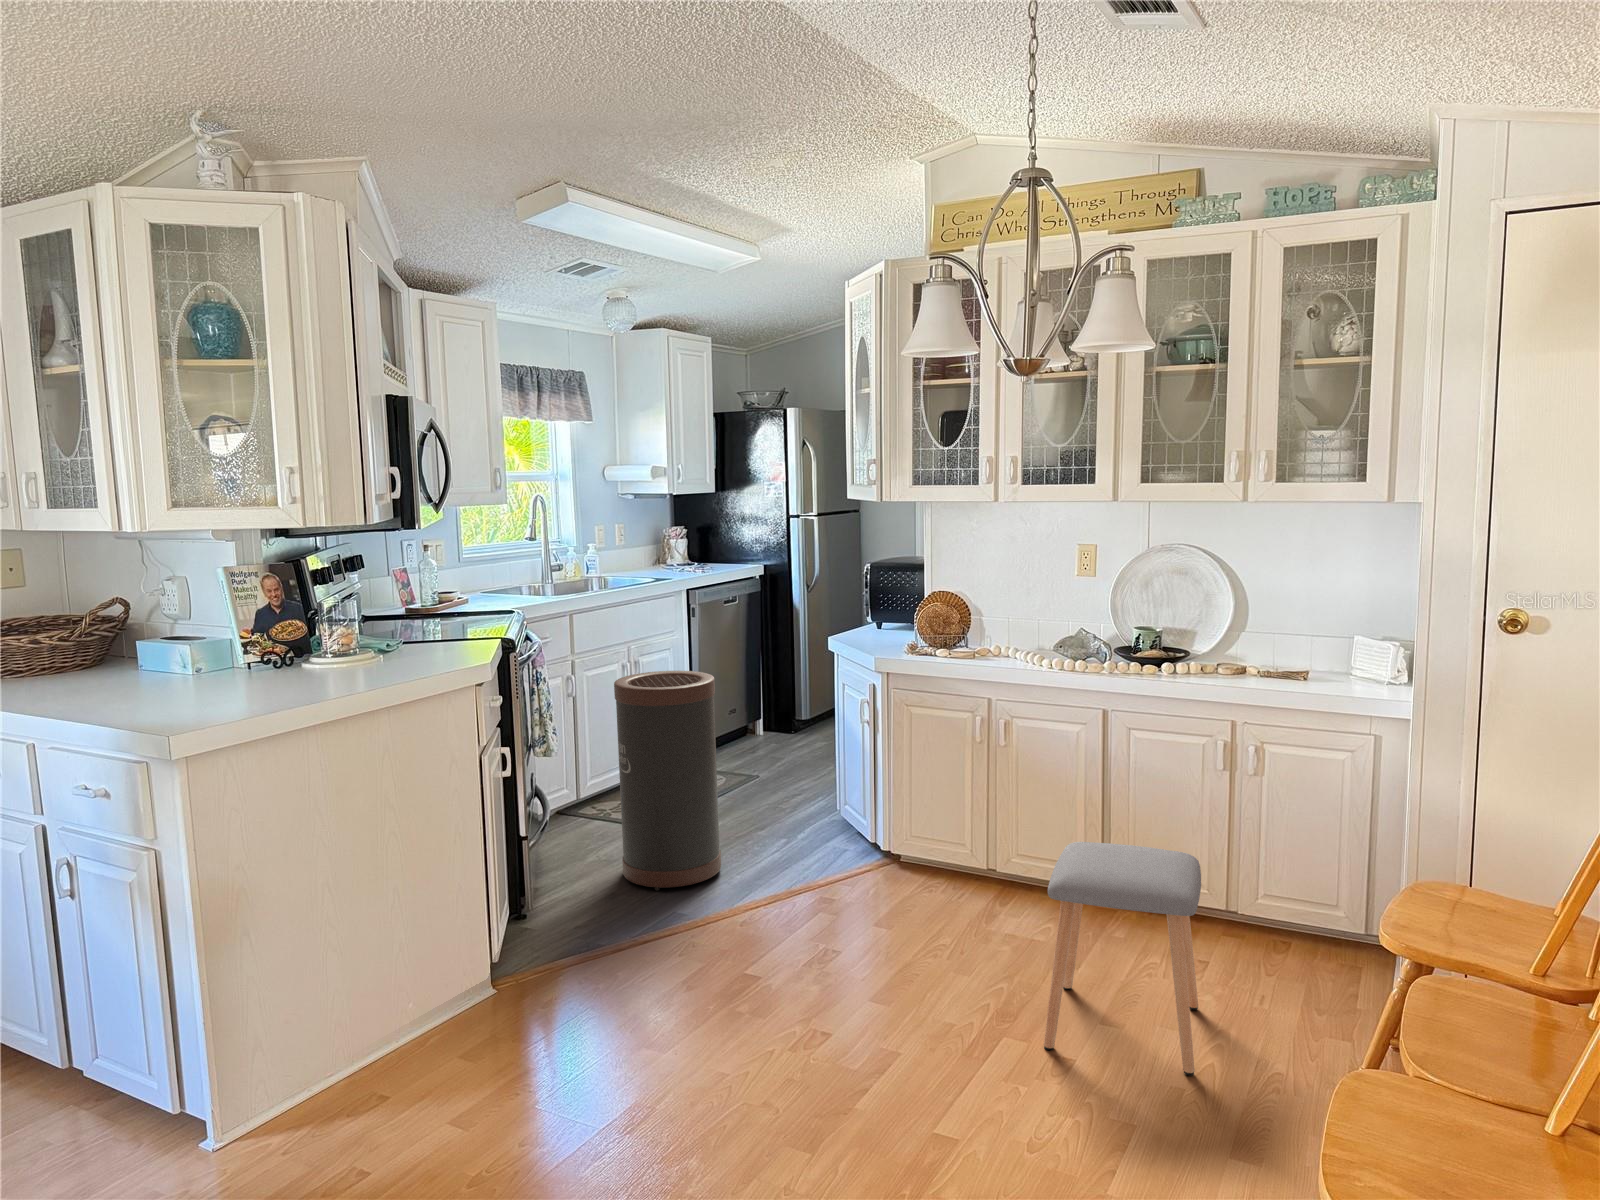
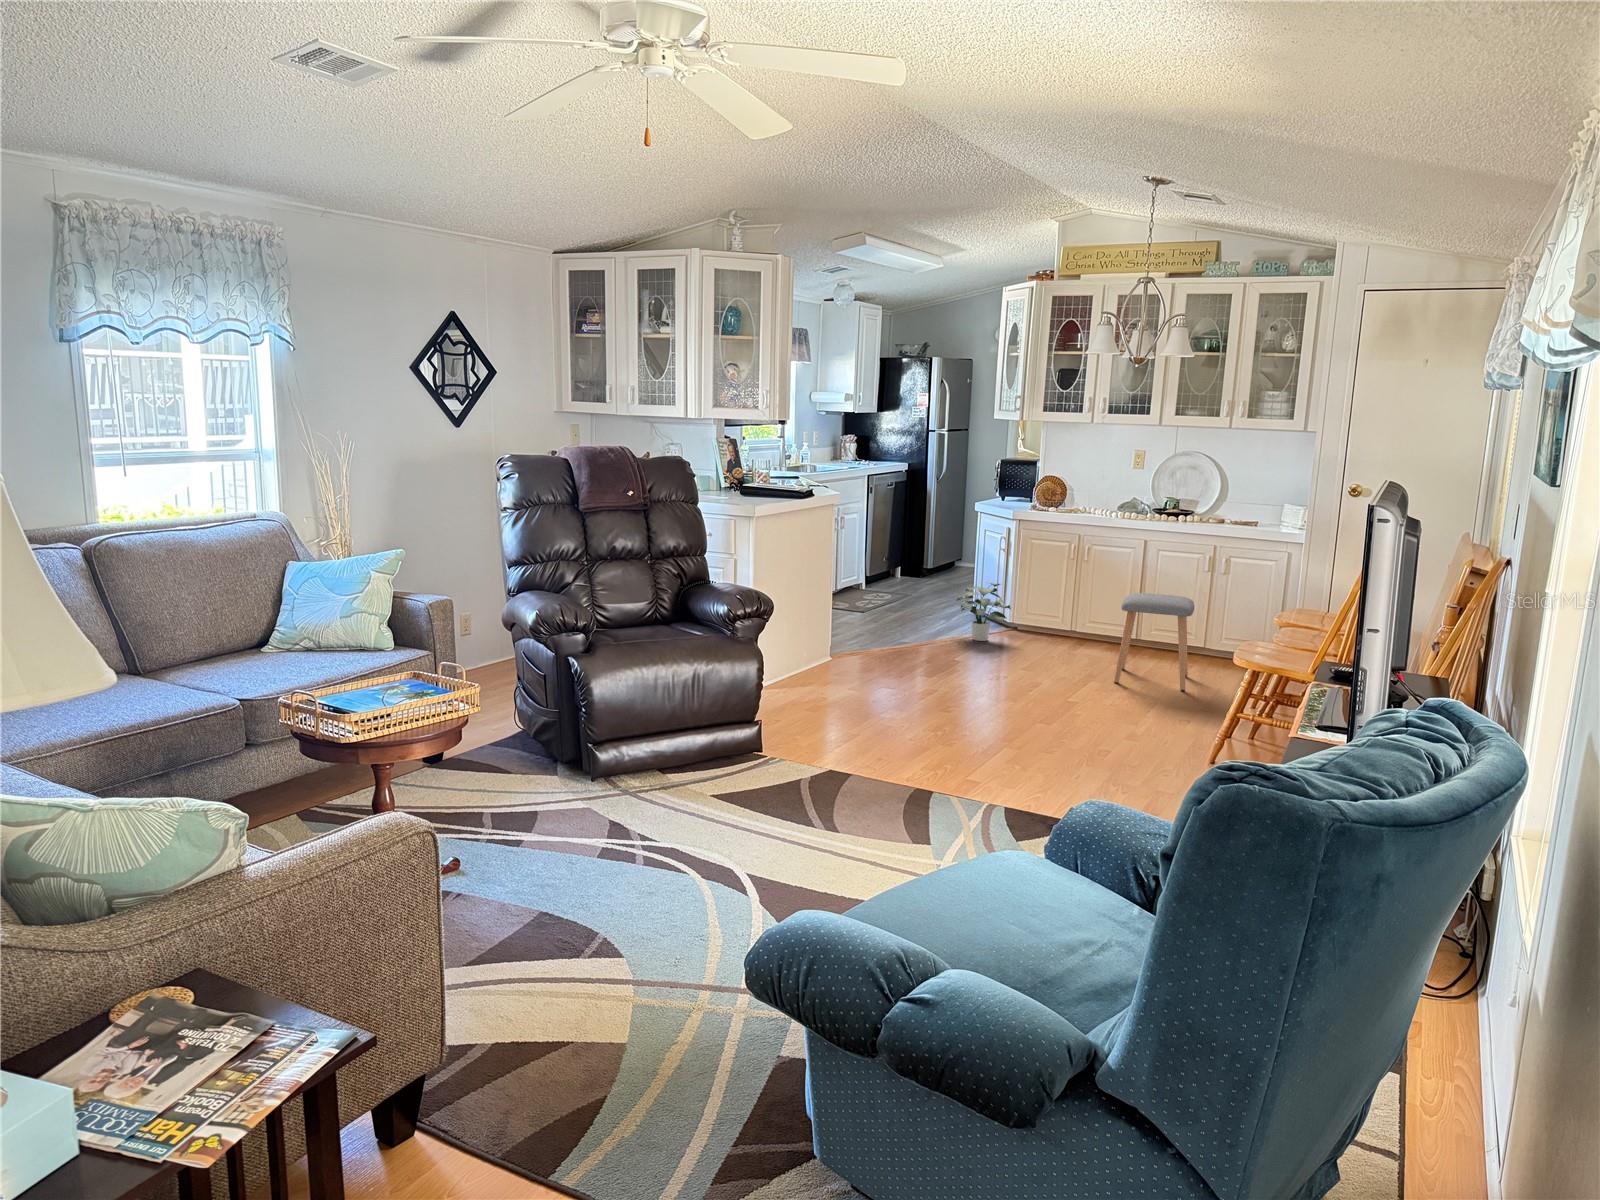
trash can: present [614,671,721,890] -> none [864,514,924,633]
potted plant: none [773,796,874,906] -> present [957,583,1011,641]

